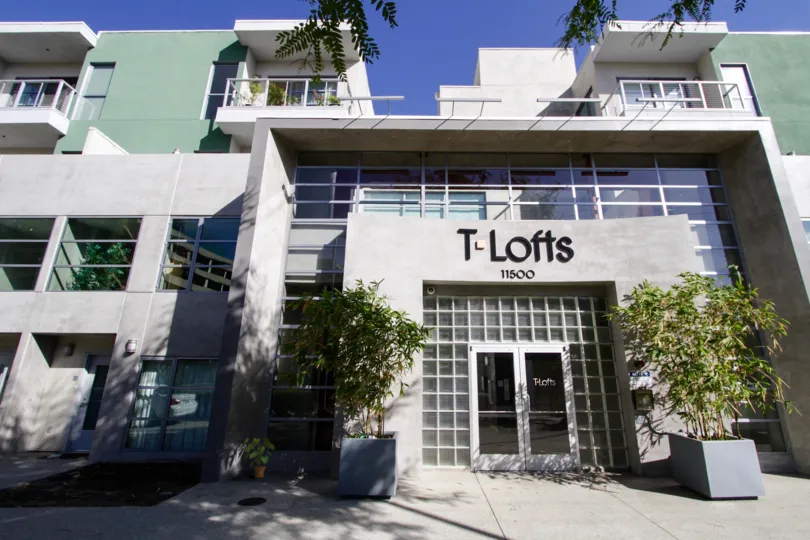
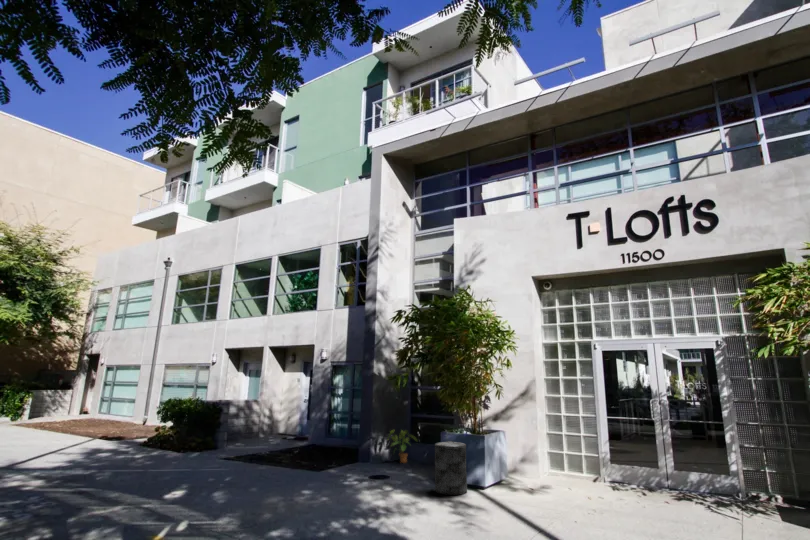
trash can: none [342,448,380,513] -> present [435,441,467,495]

